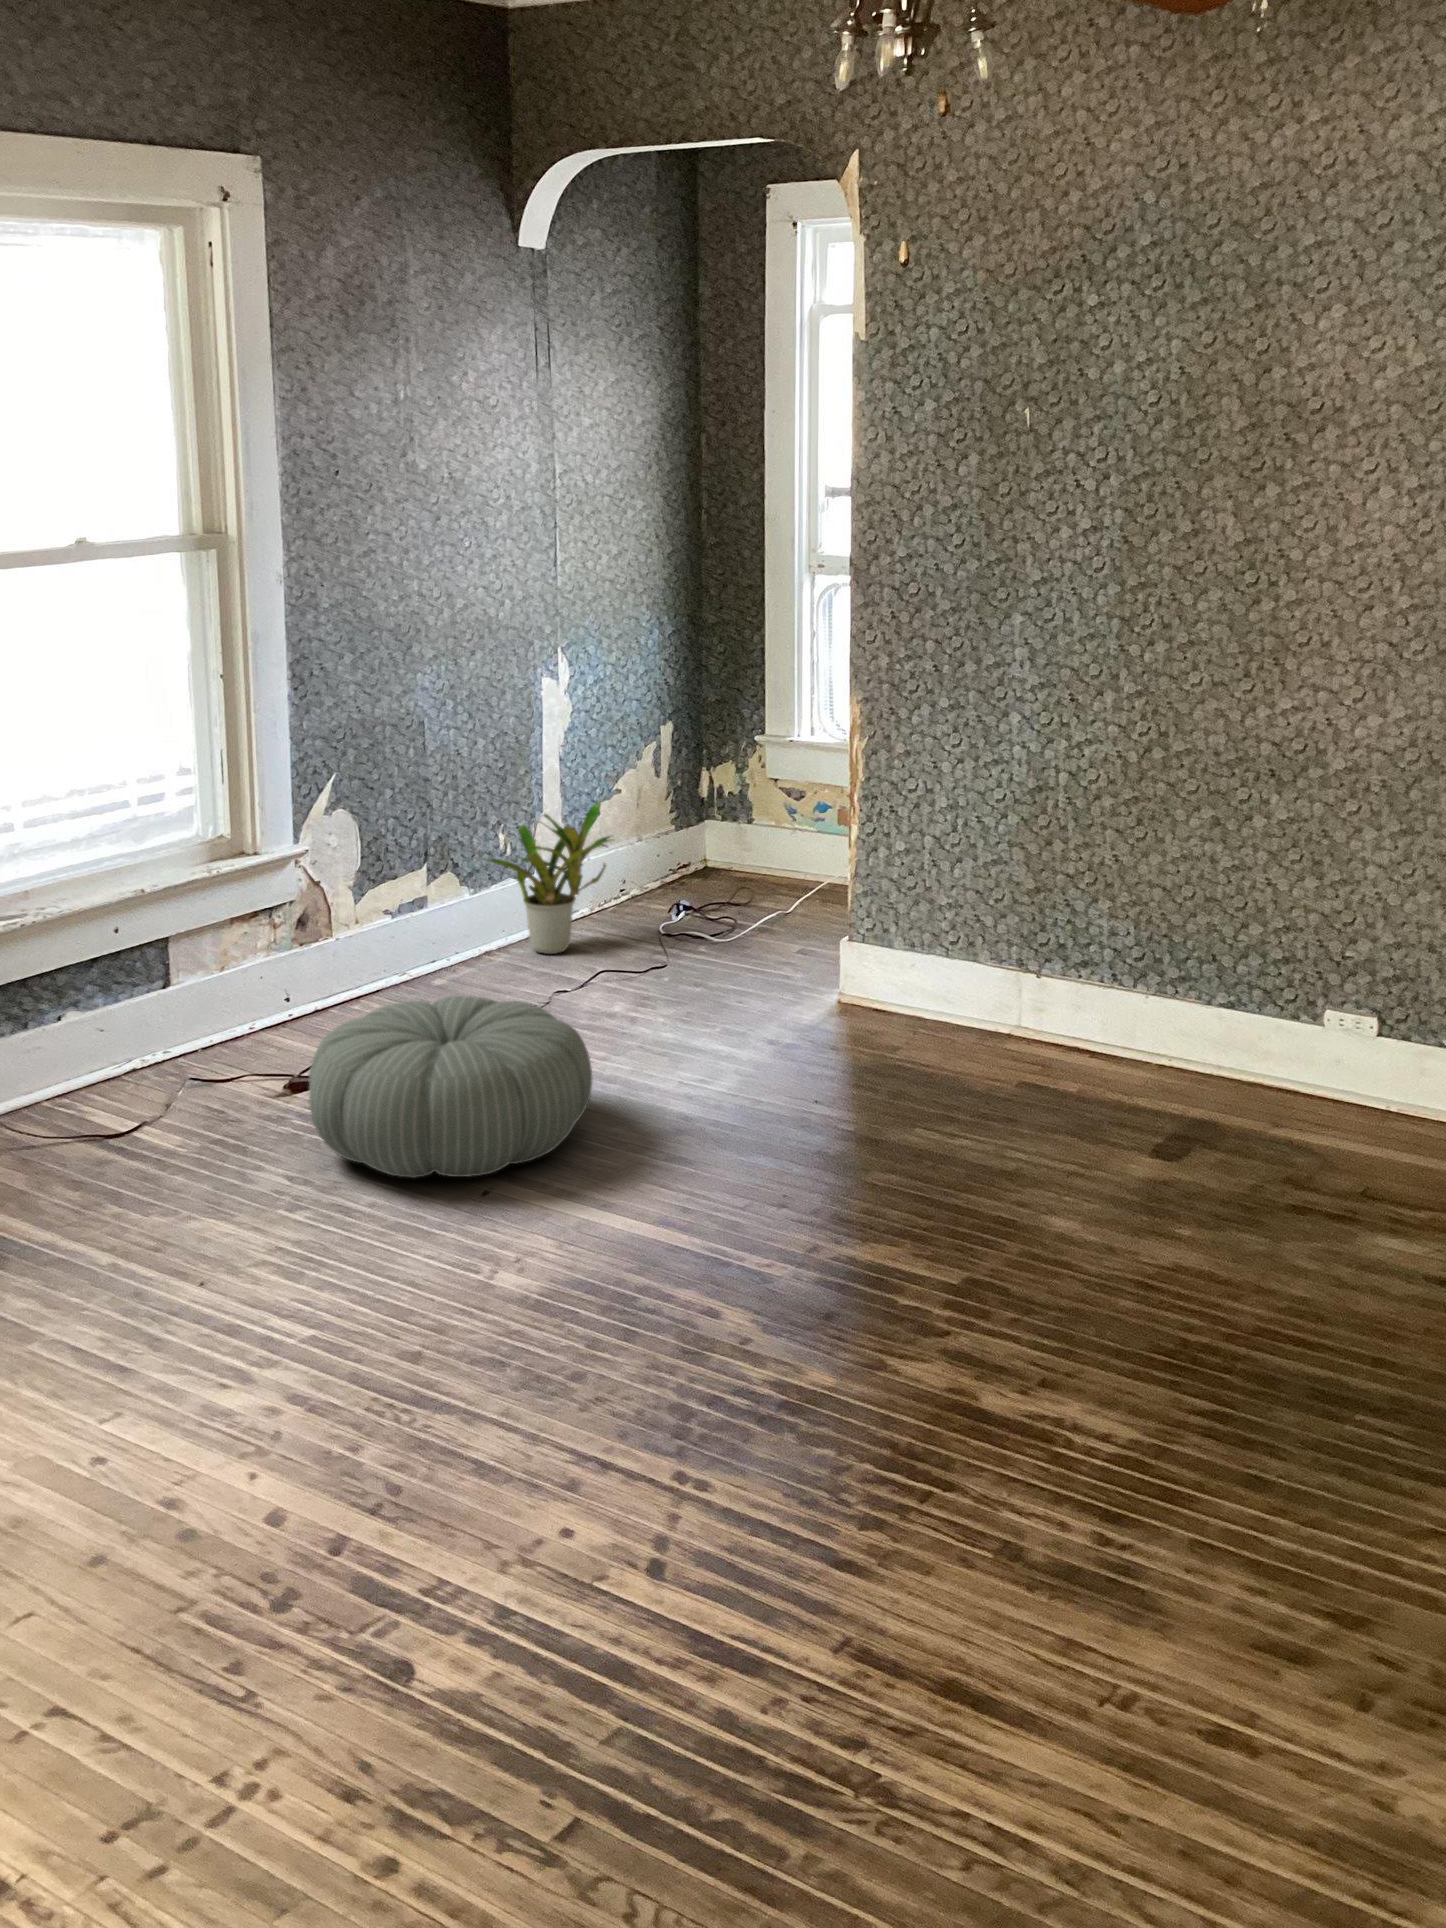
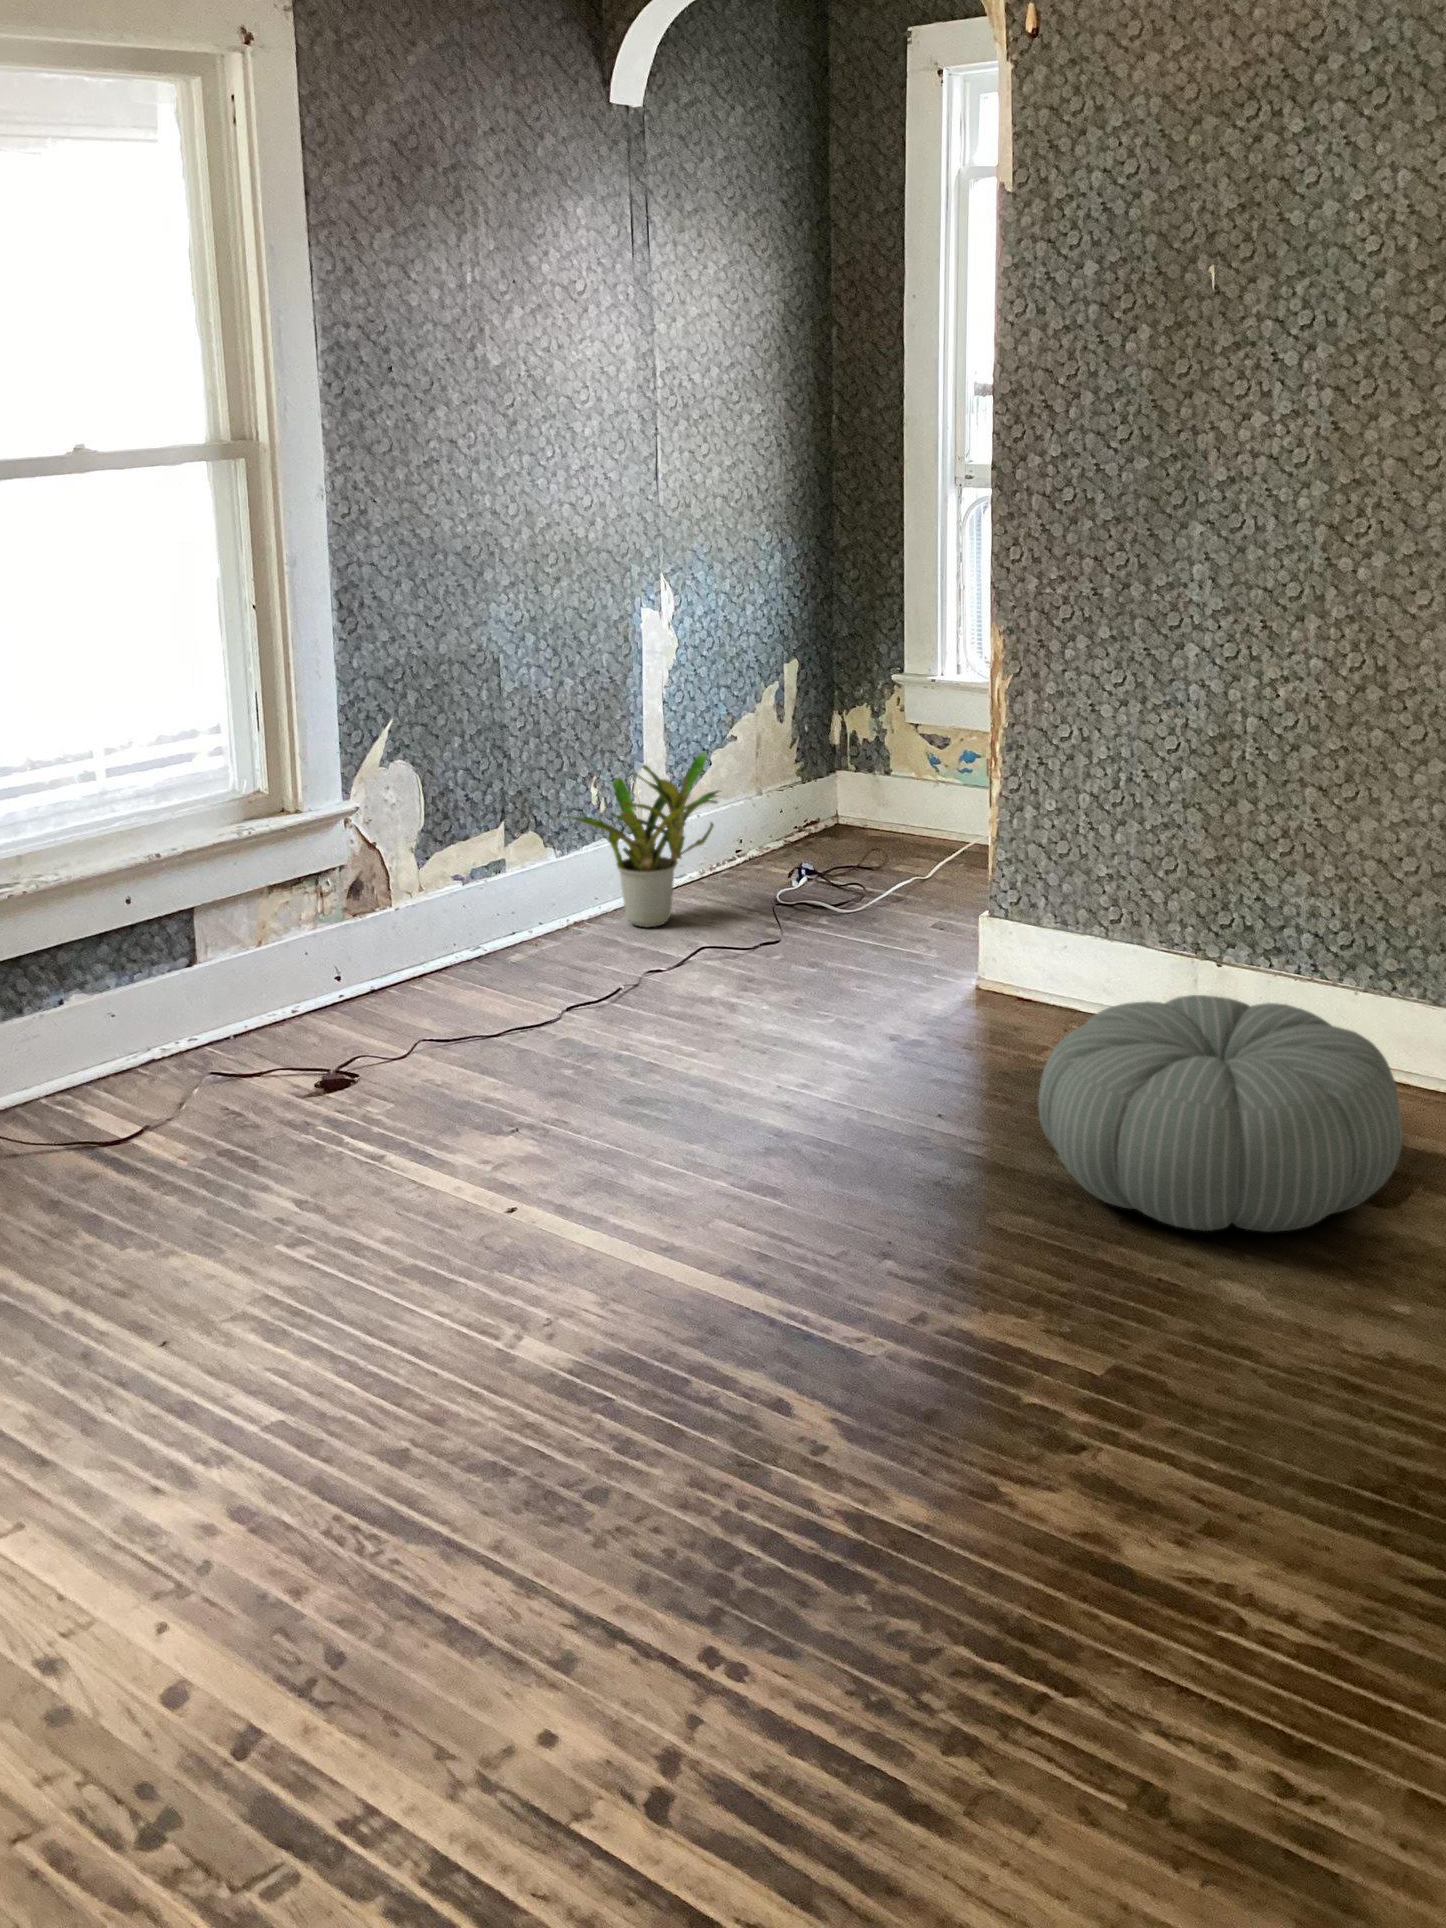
pouf: present [309,996,592,1178] -> present [1038,995,1402,1232]

